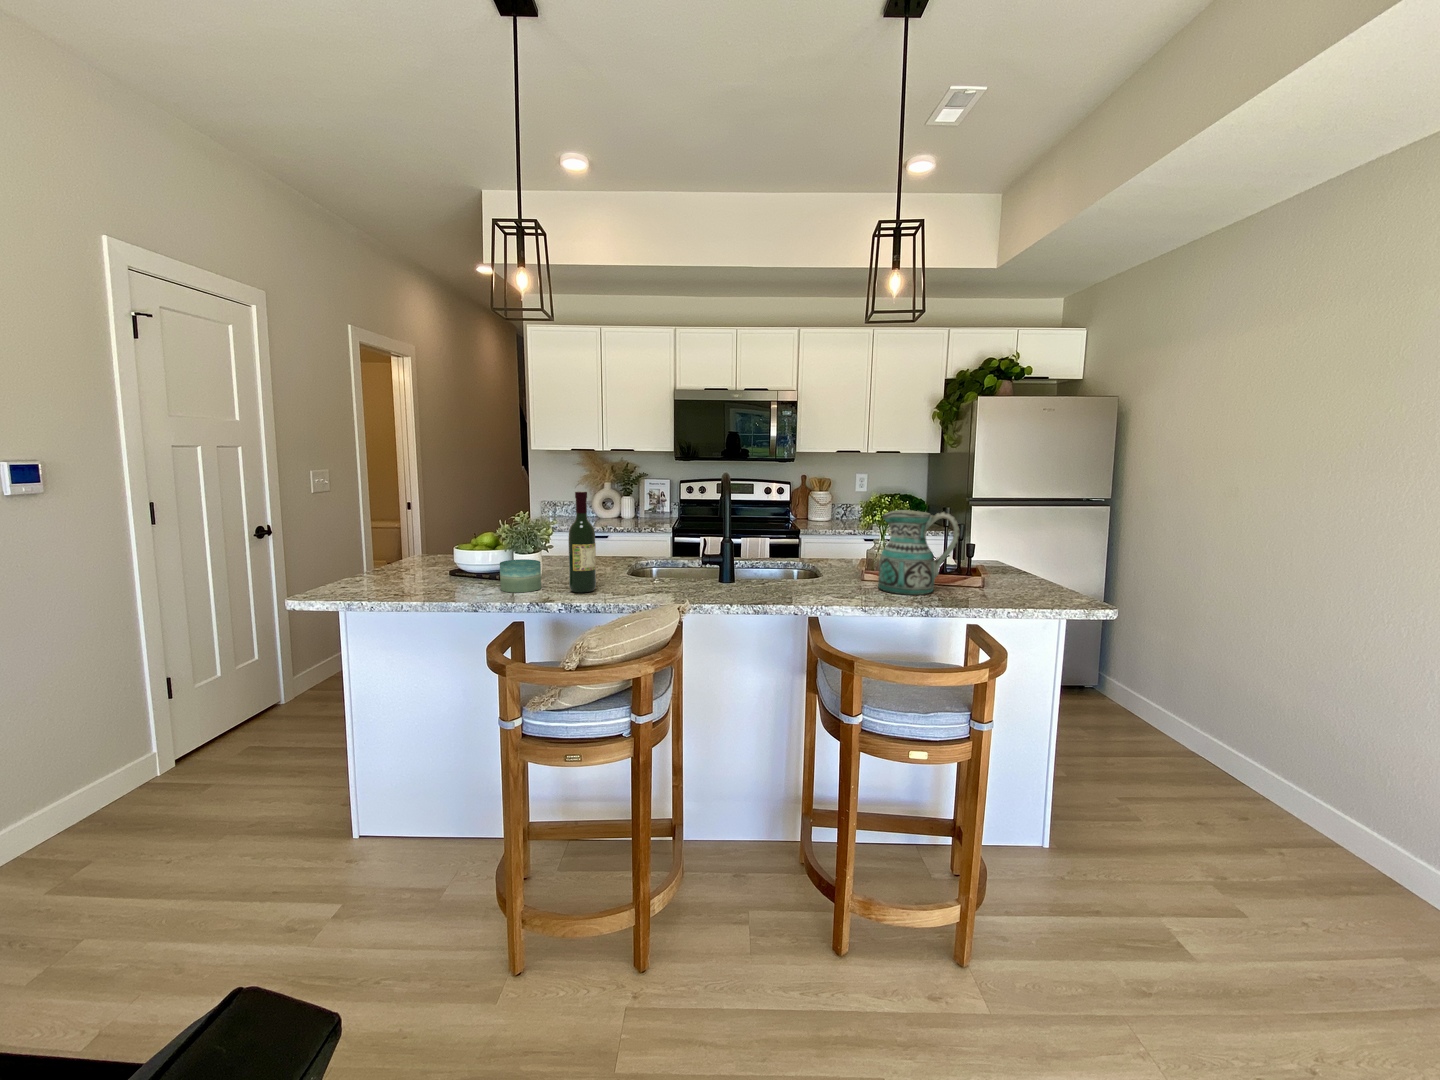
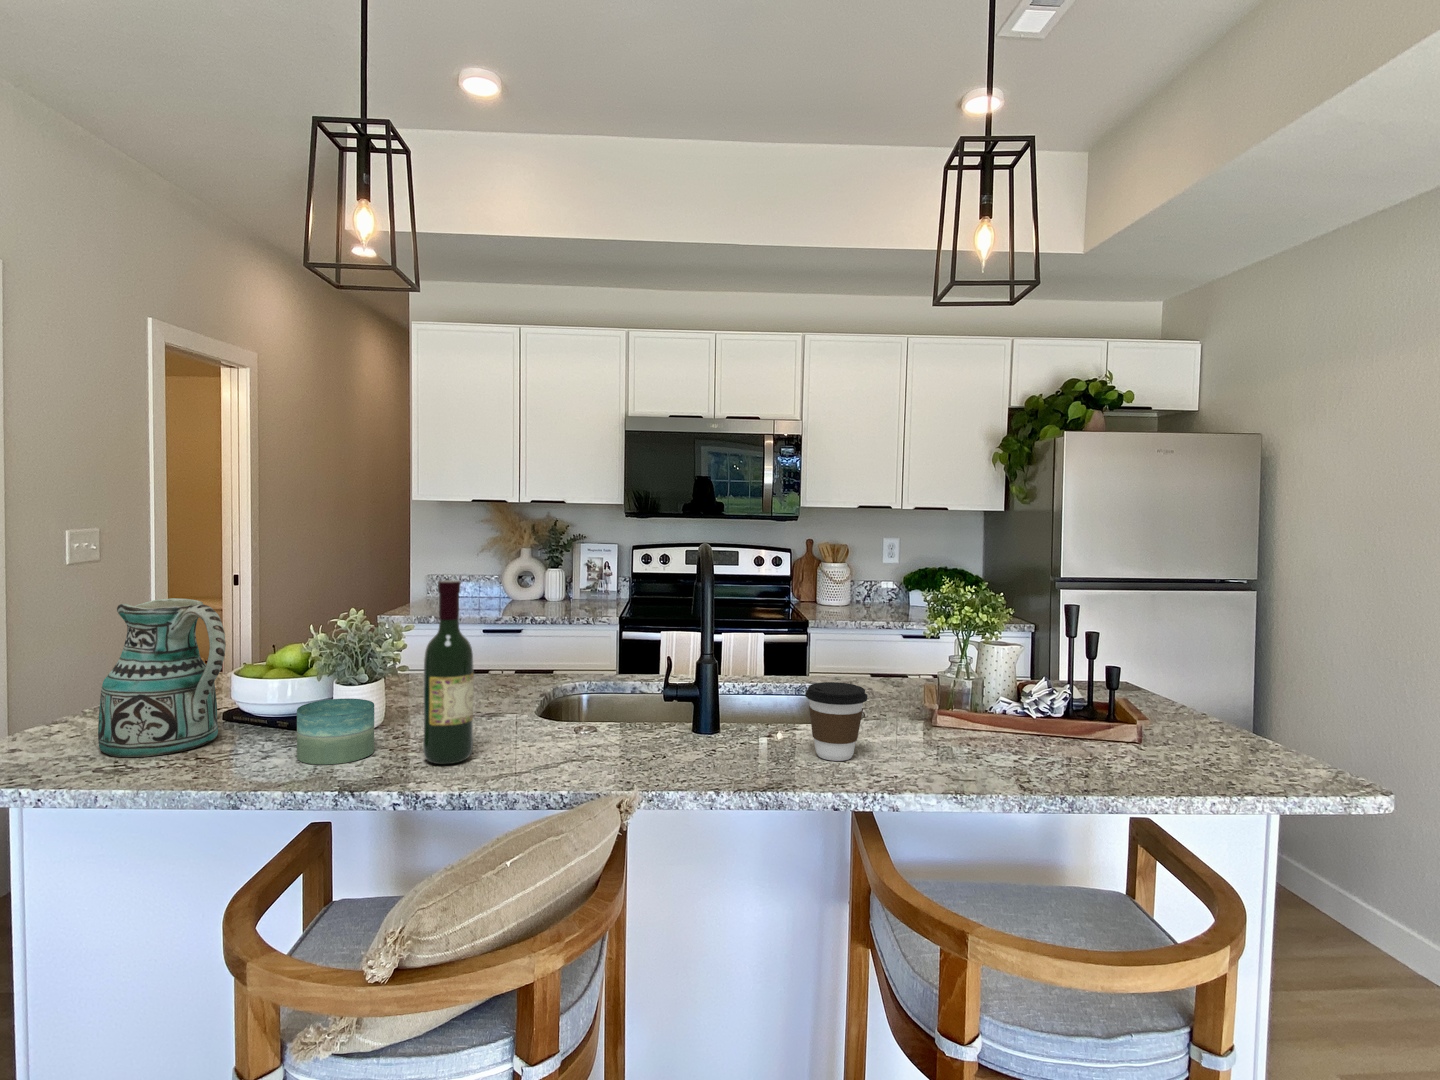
ceramic pitcher: present [878,510,959,595] -> present [98,598,226,757]
coffee cup: none [783,550,818,593] -> present [805,682,867,761]

